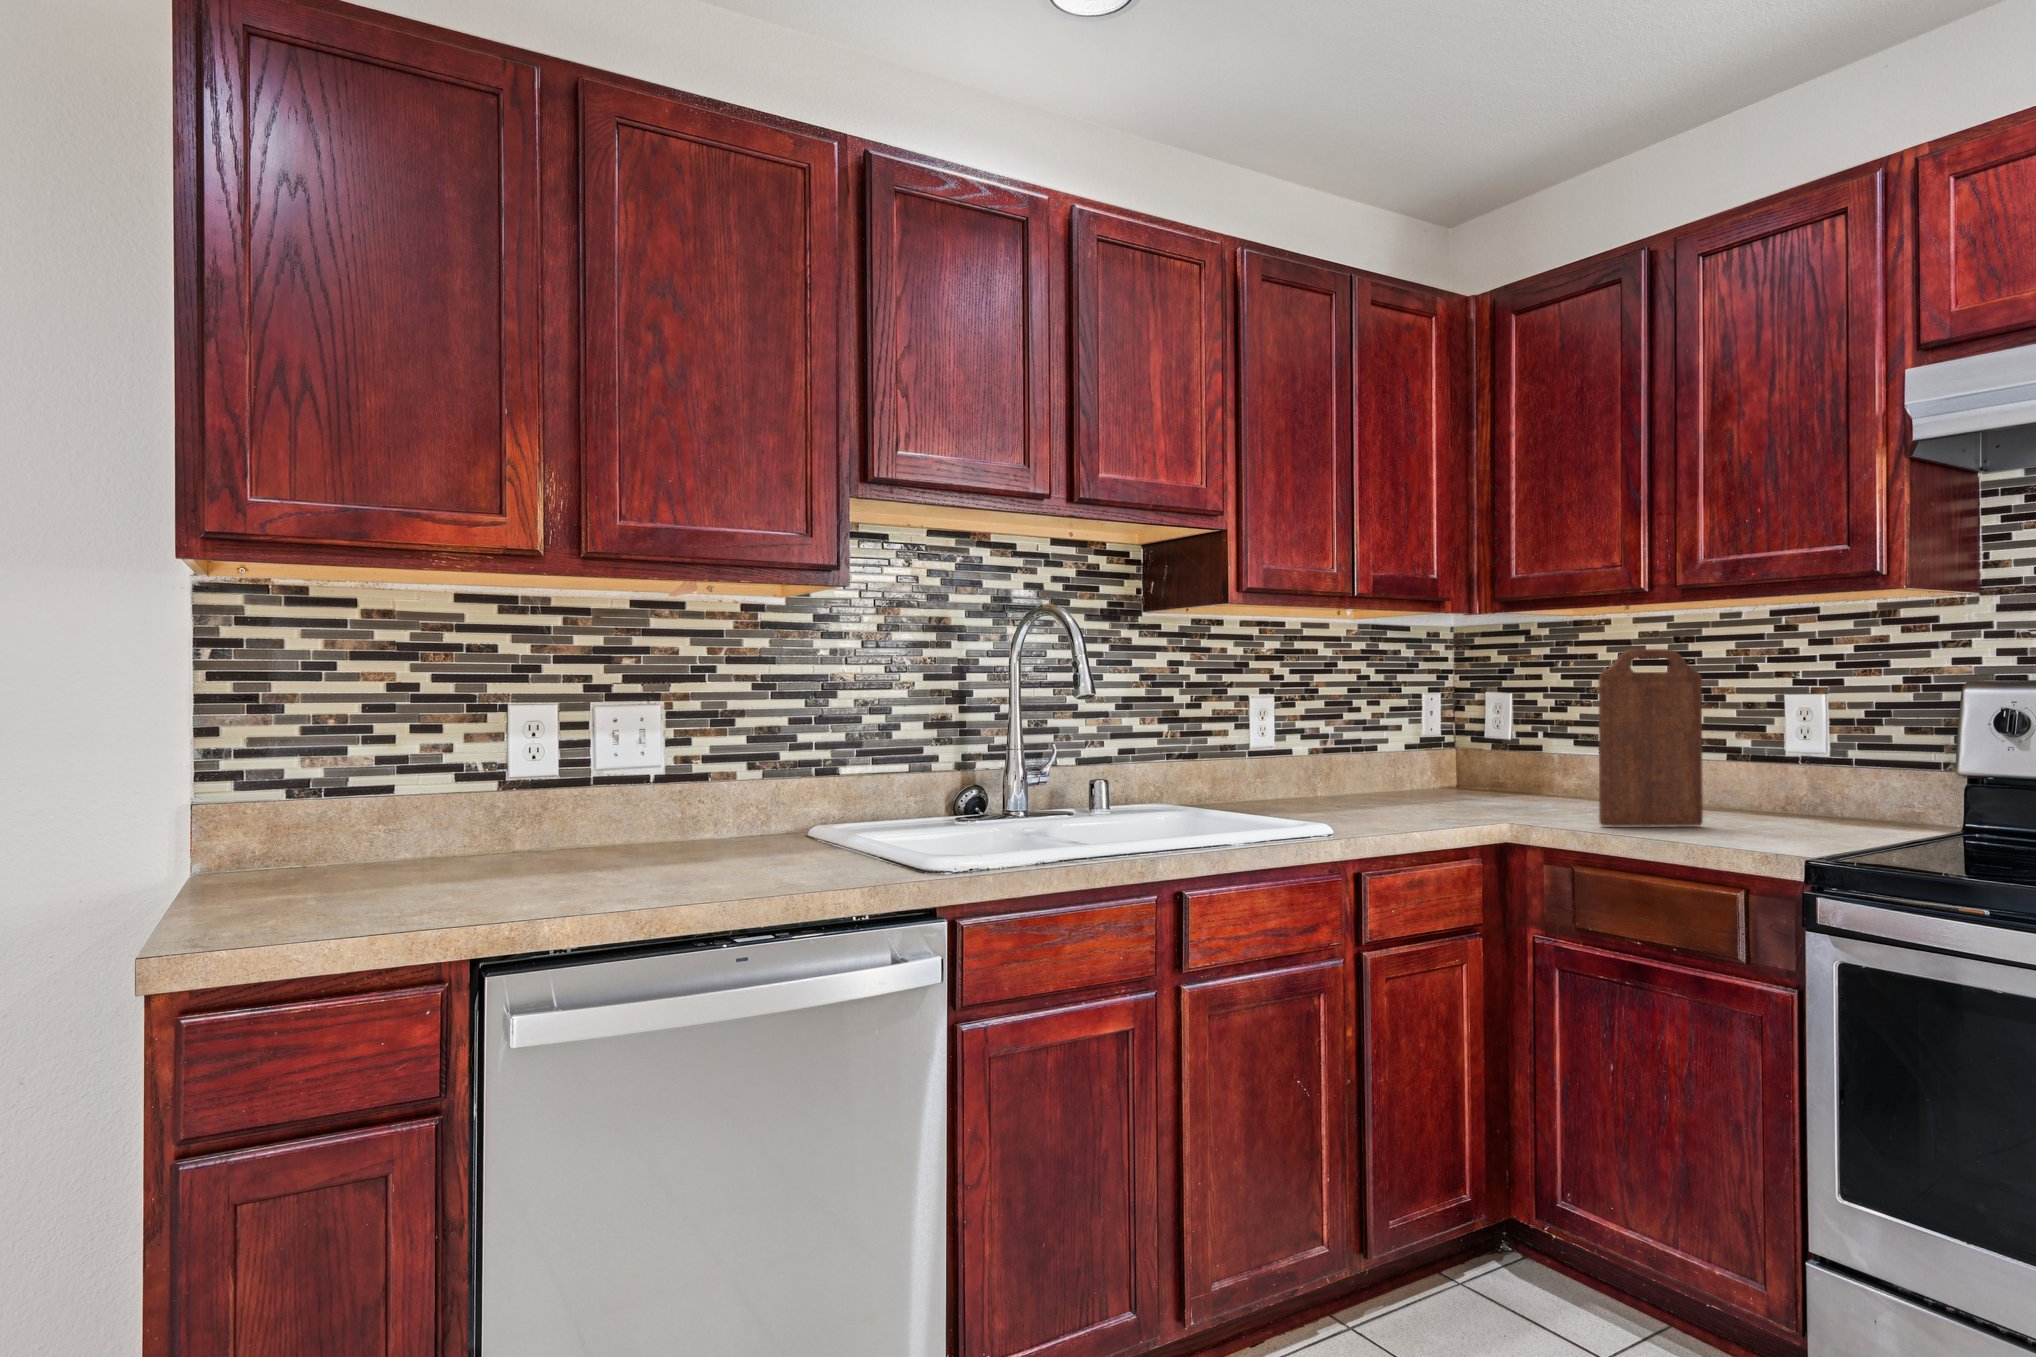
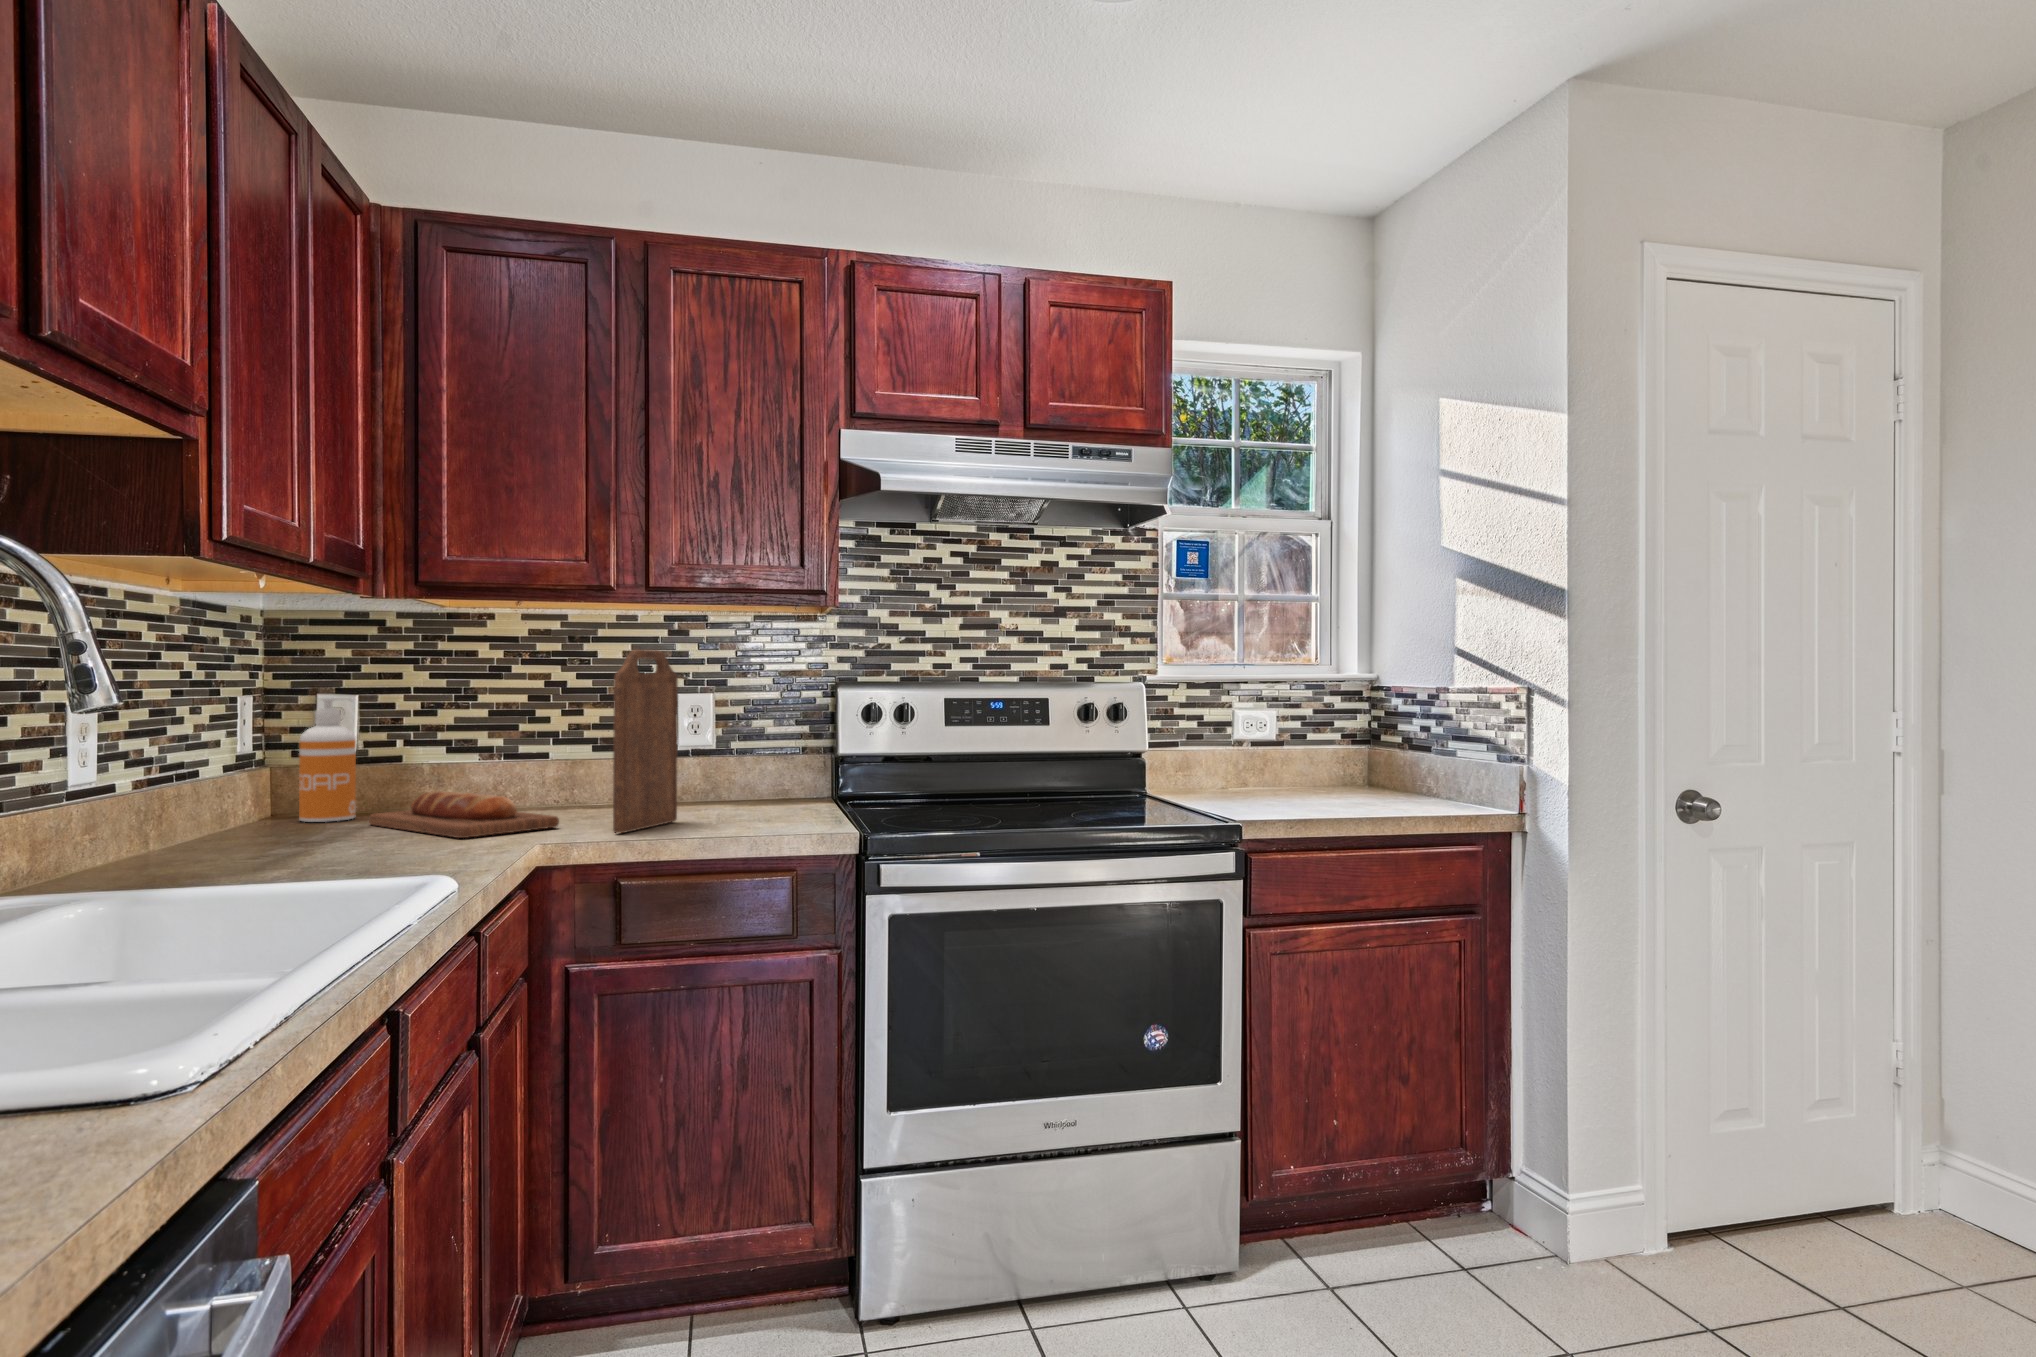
soap dispenser: none [1446,695,1488,794] -> present [299,697,356,822]
bread loaf: none [1474,776,1583,816] -> present [369,791,559,838]

